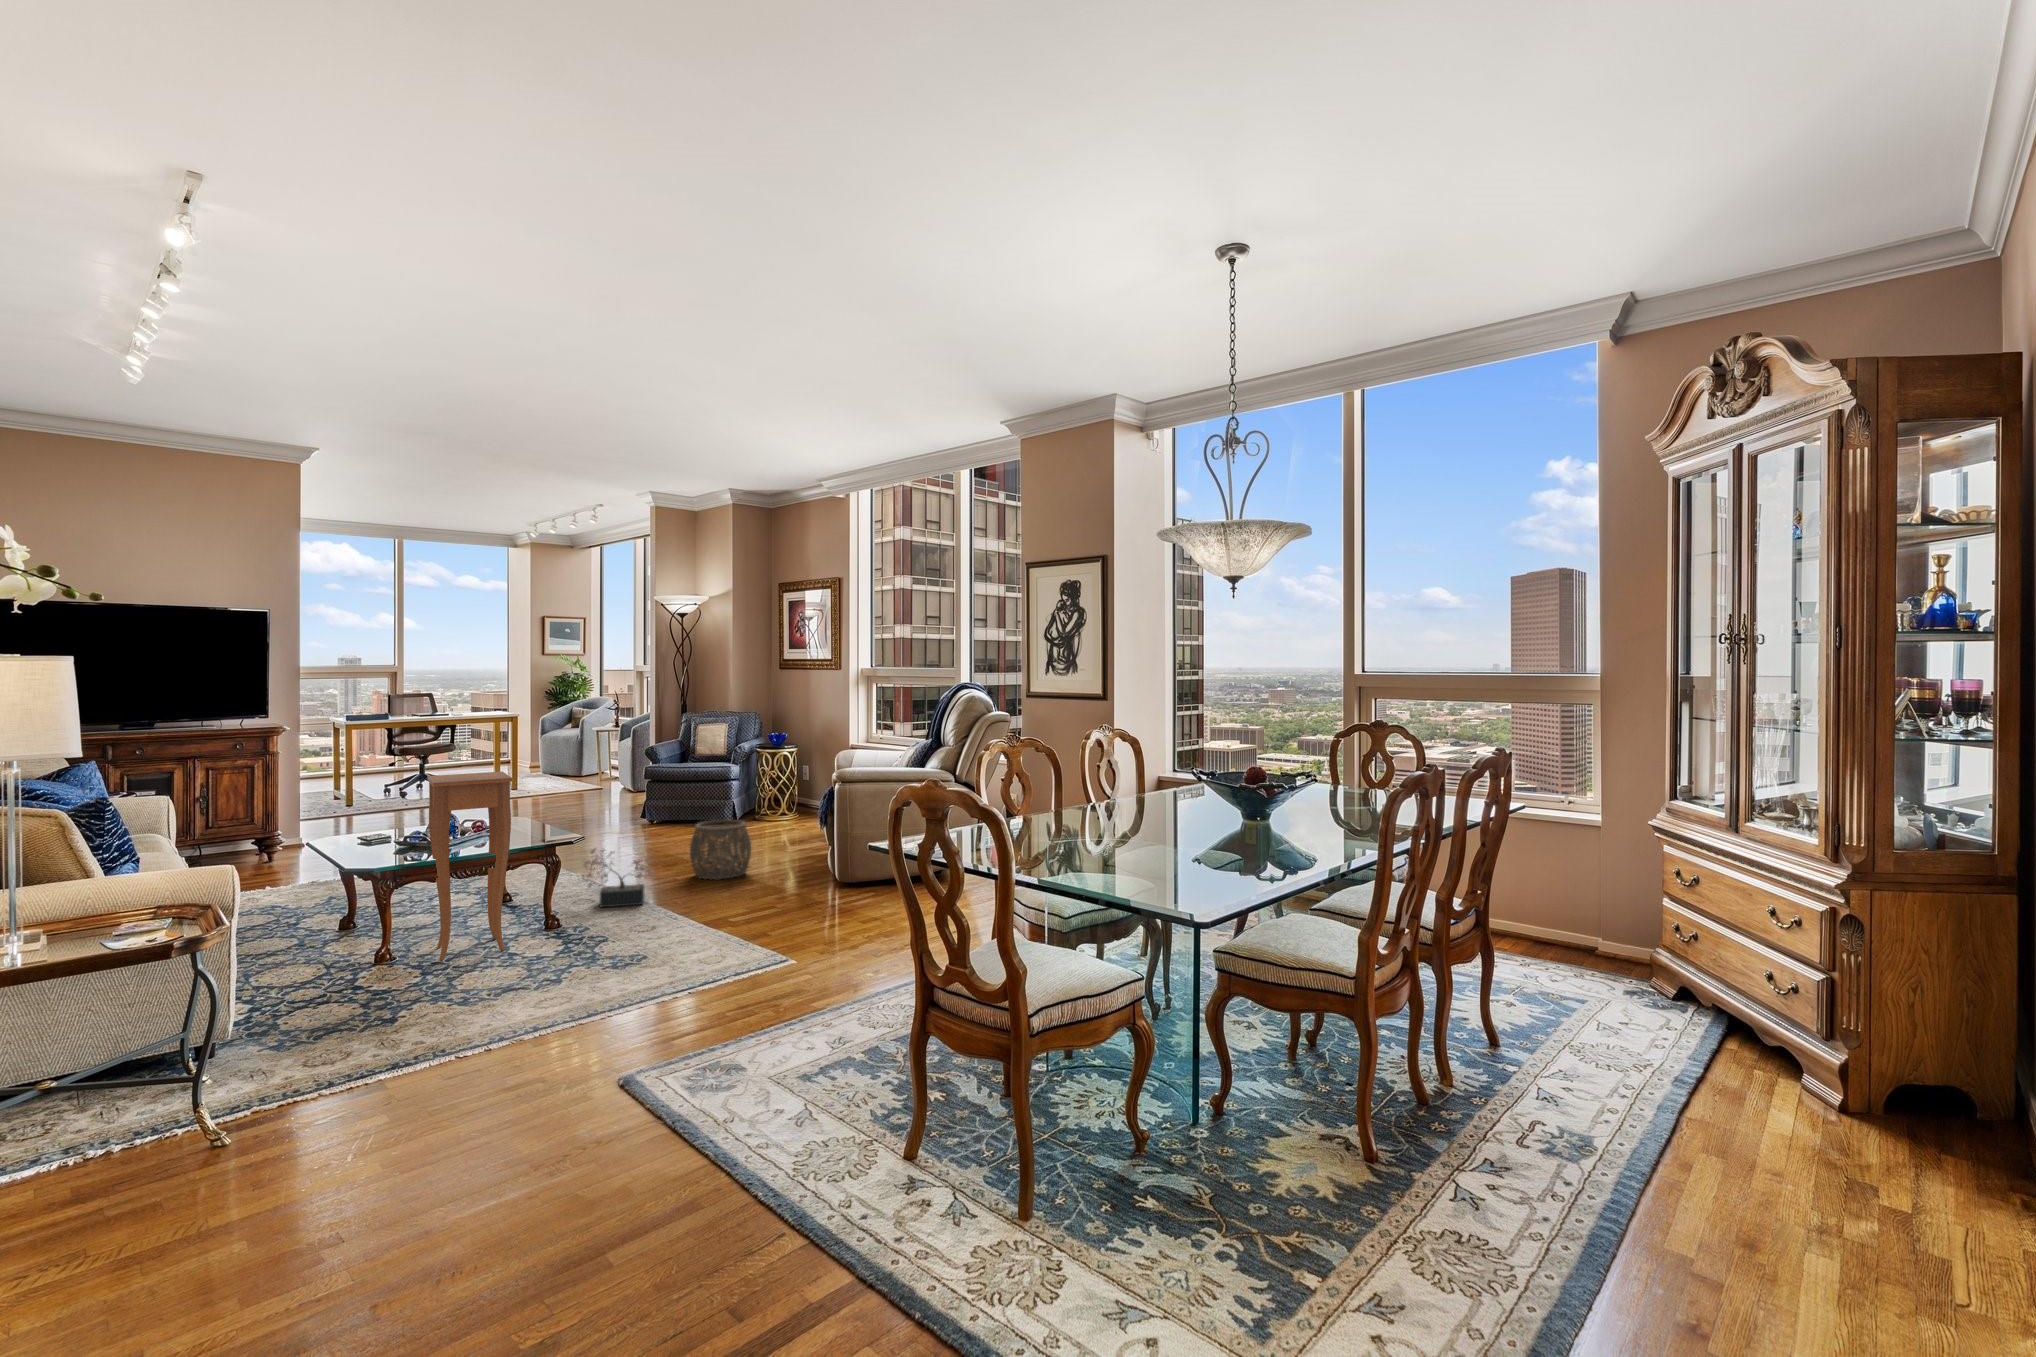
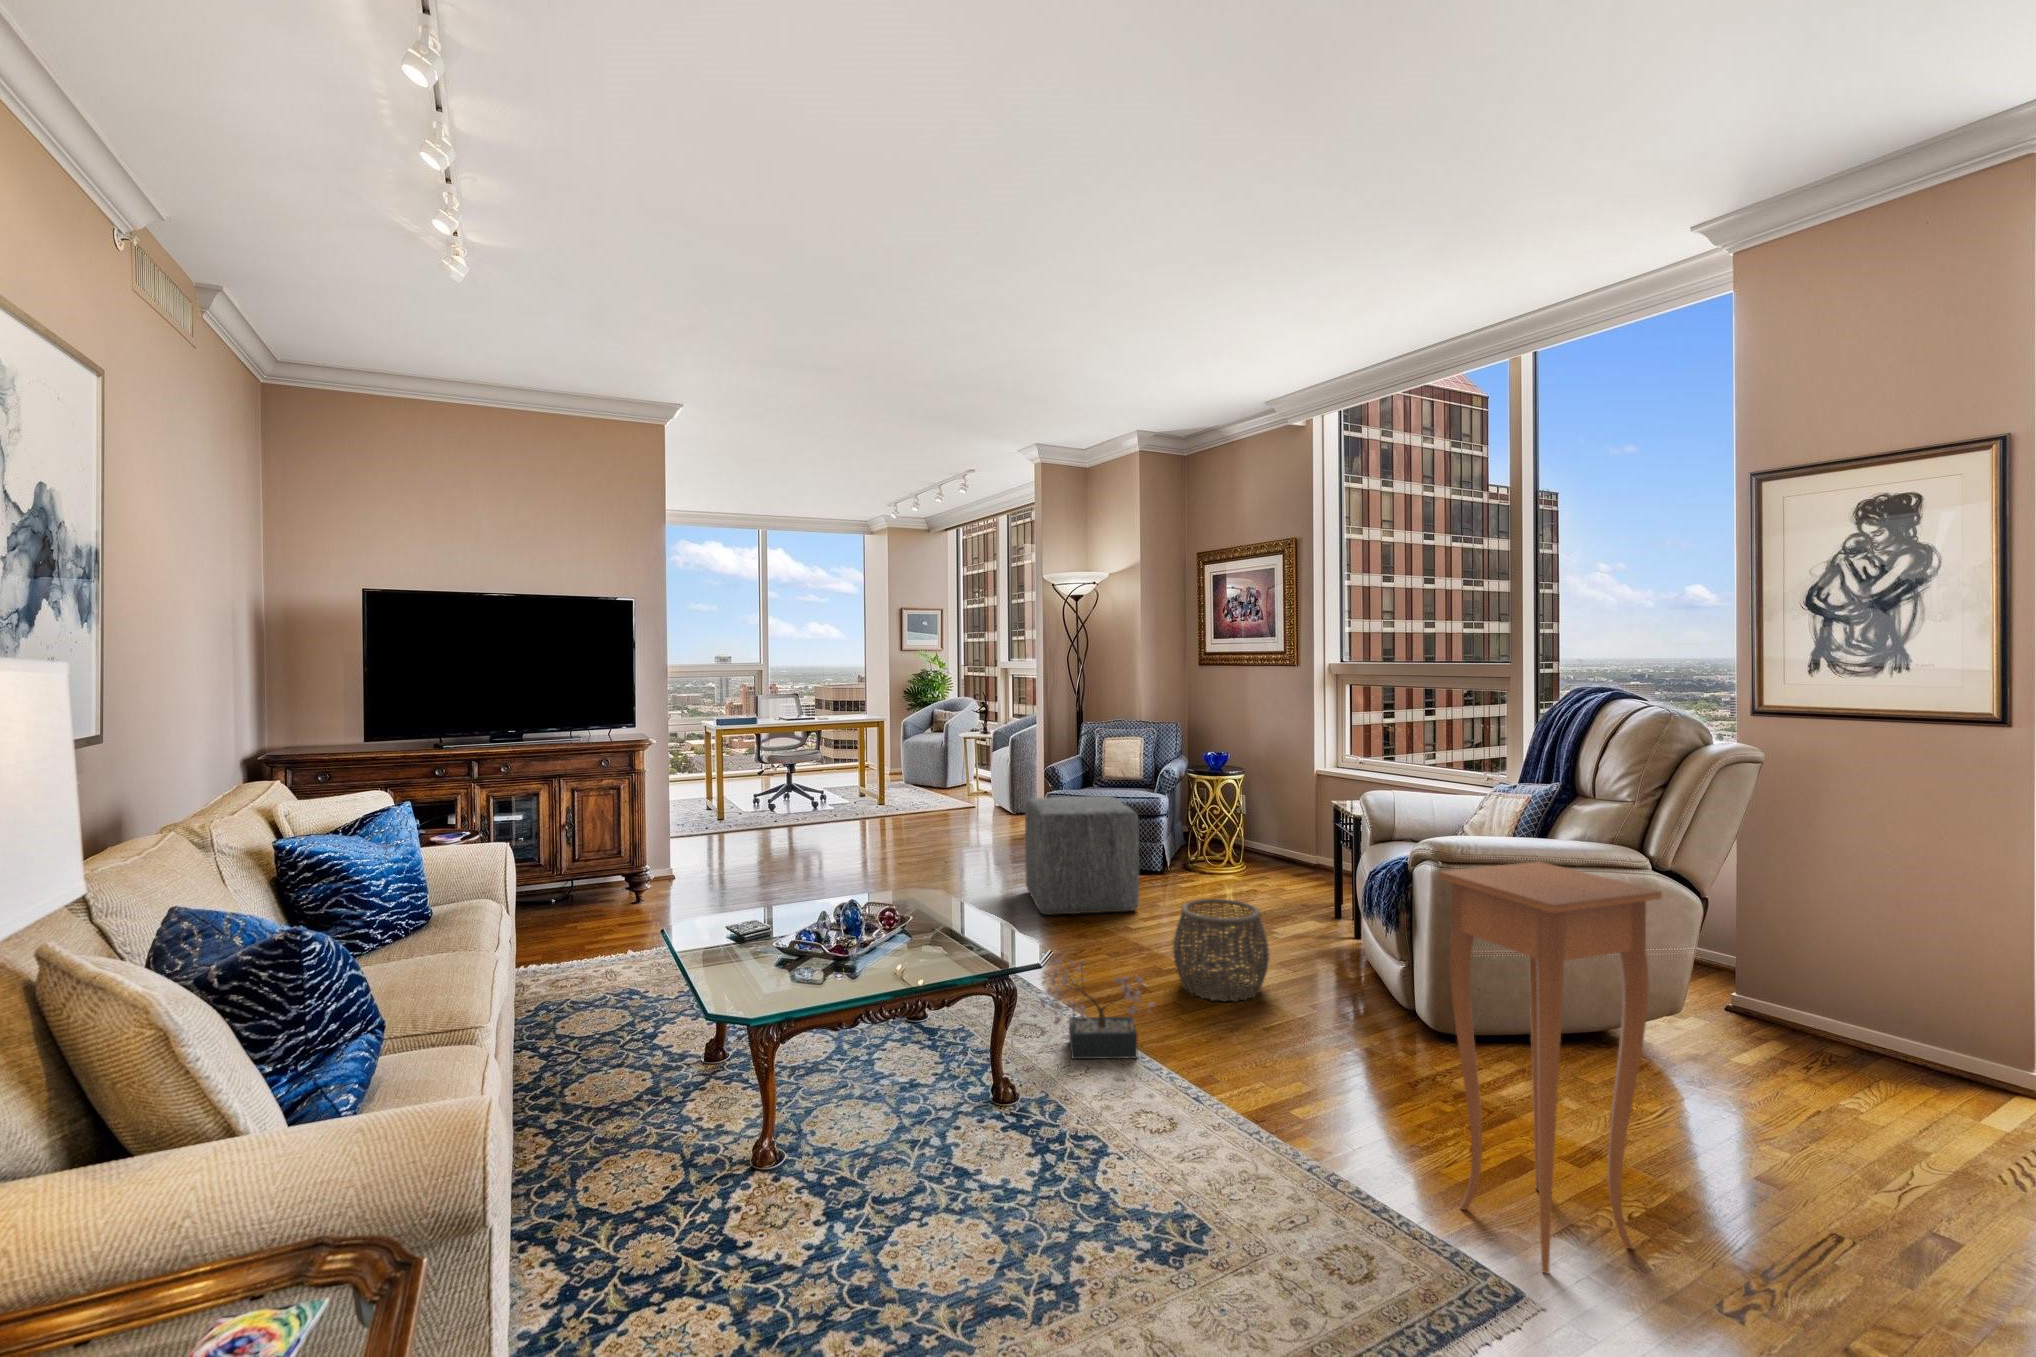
ottoman: none [615,765,696,849] -> present [1025,796,1139,915]
side table: present [427,772,512,961] -> present [1439,861,1662,1273]

